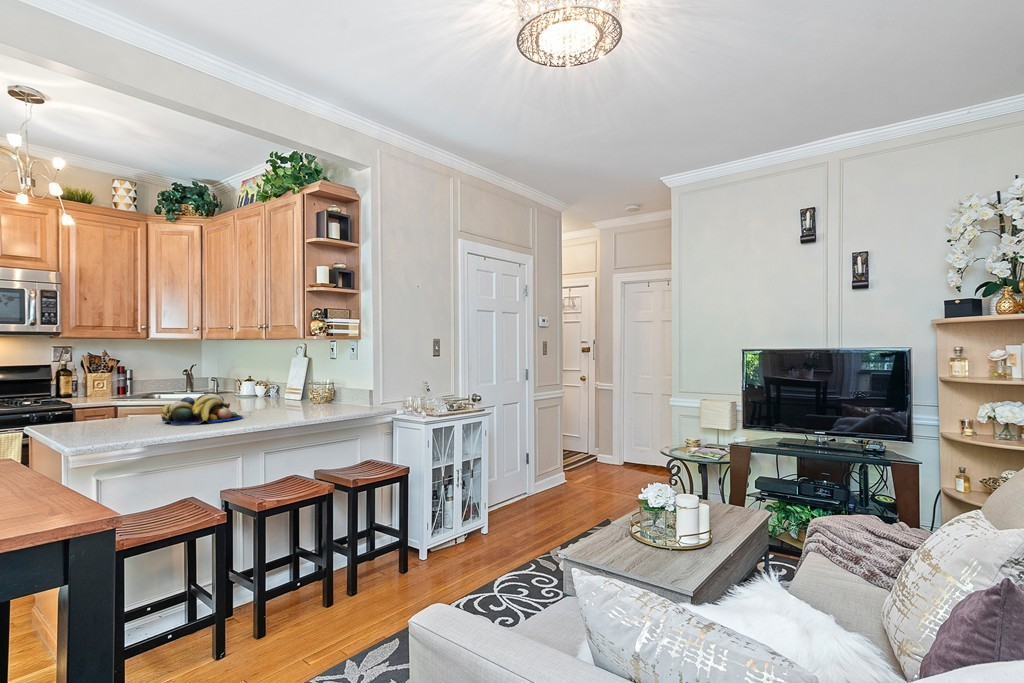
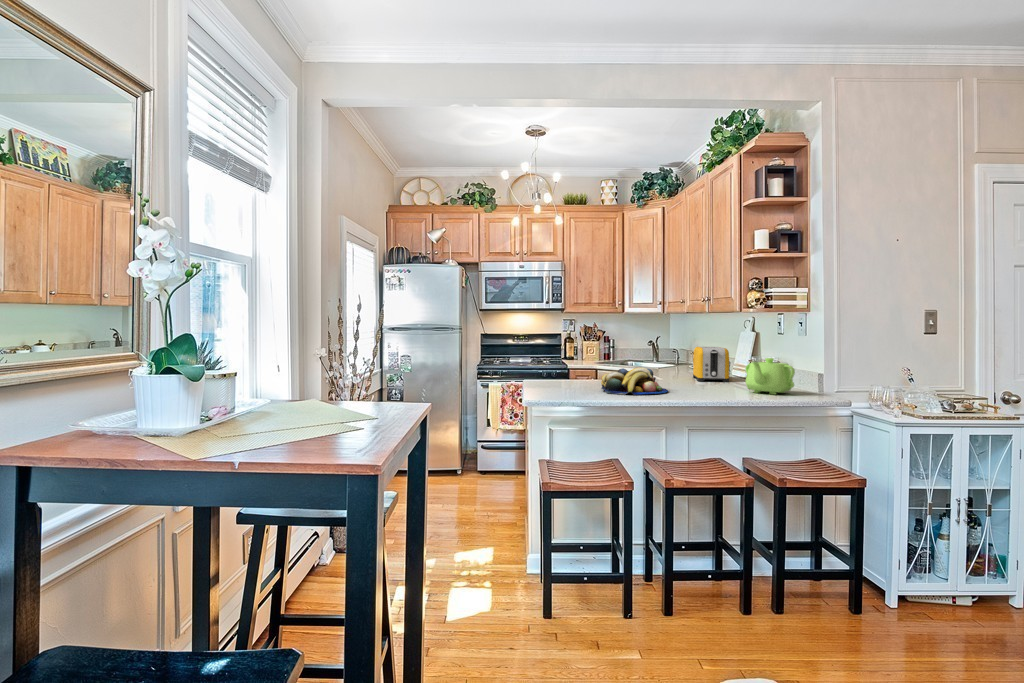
toaster: none [248,372,288,406] -> present [693,347,729,382]
teapot: none [312,379,355,410] -> present [745,358,795,395]

